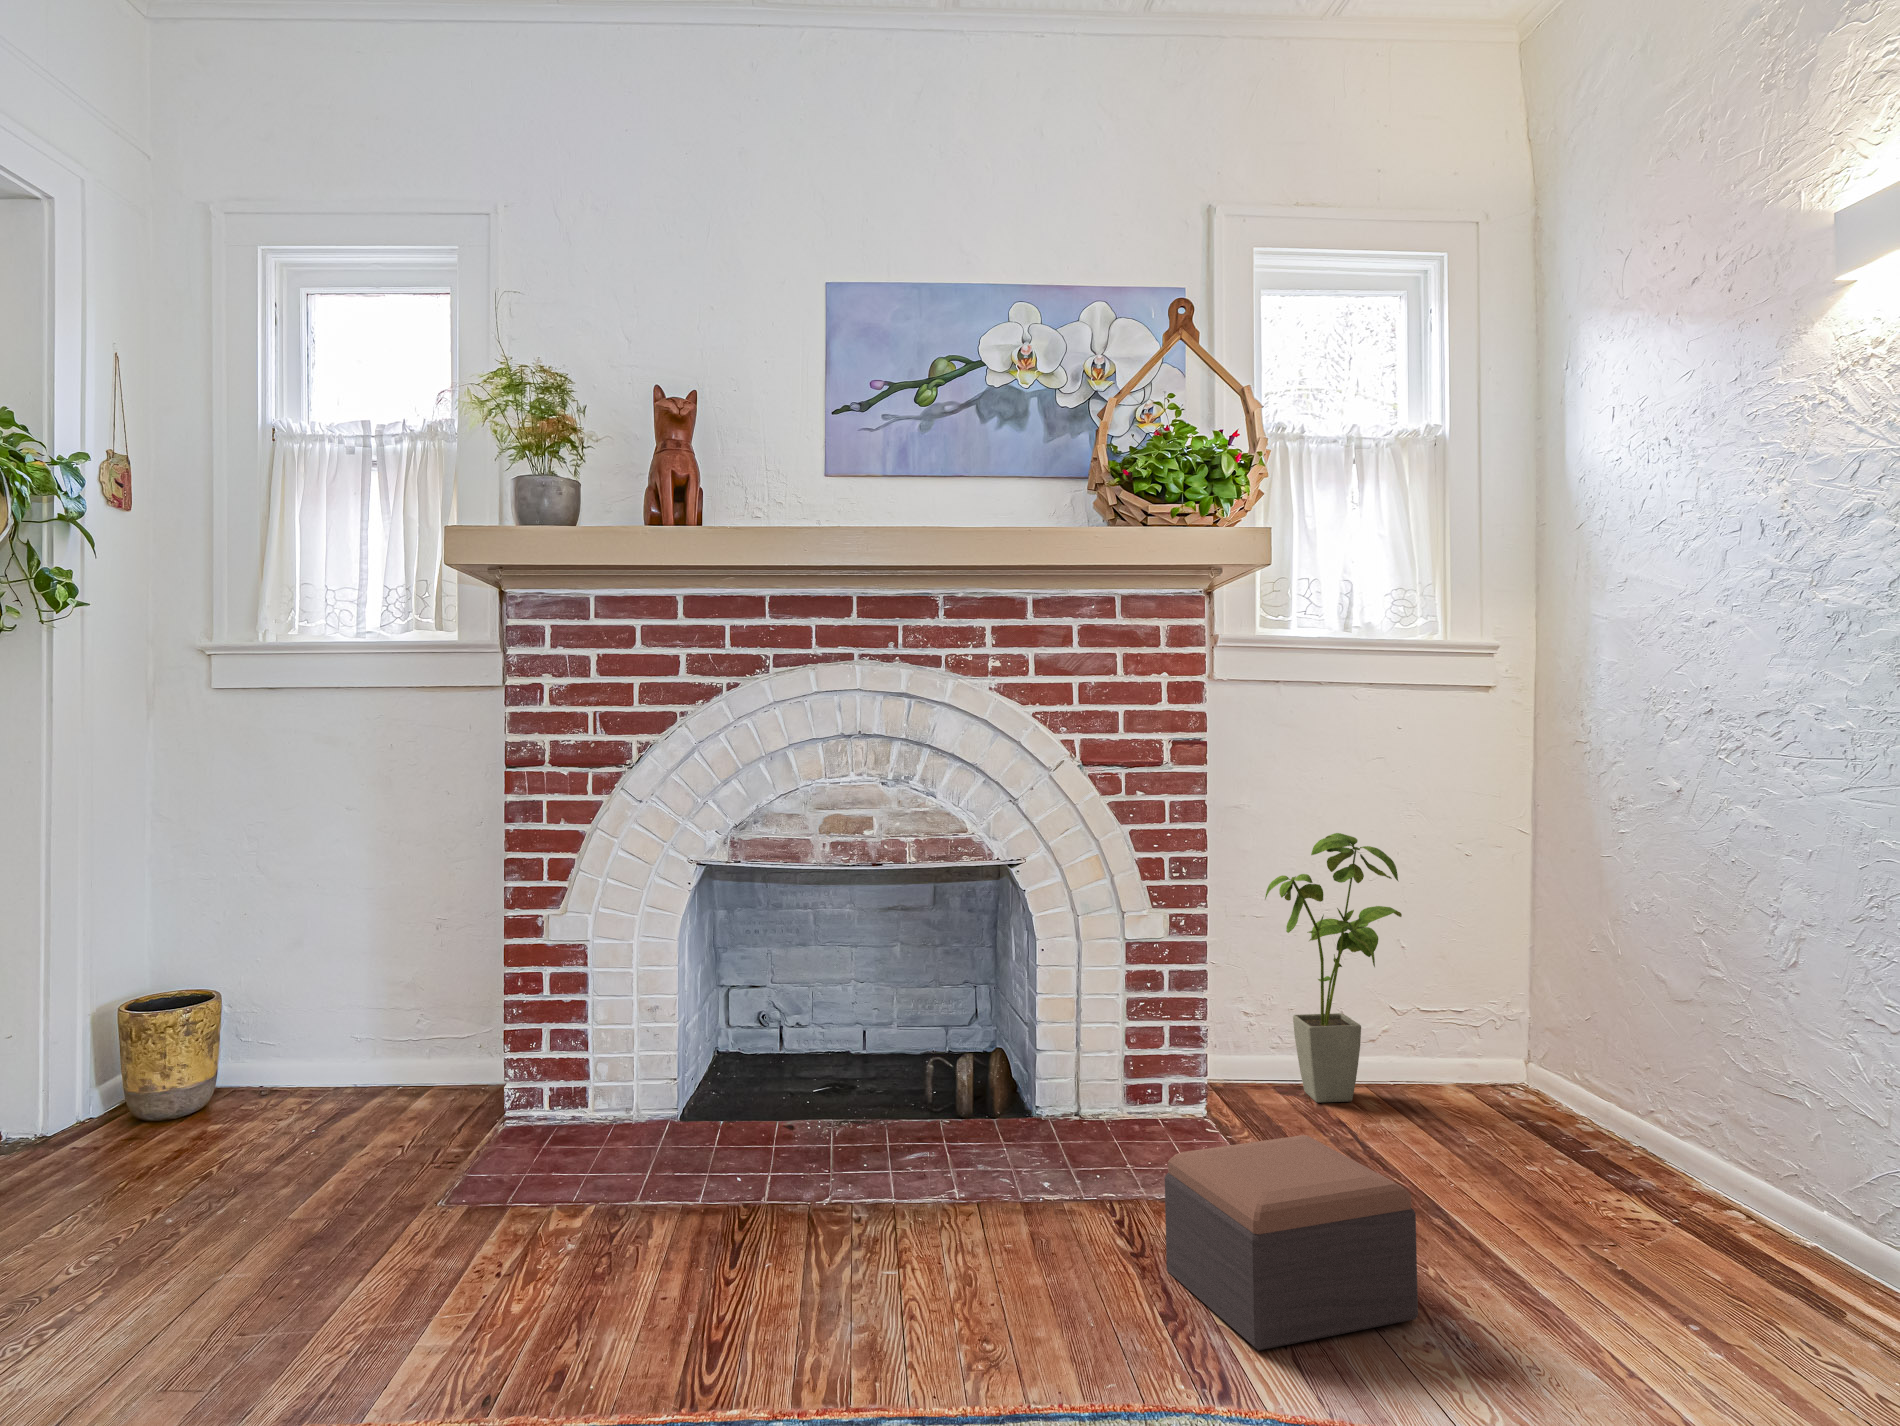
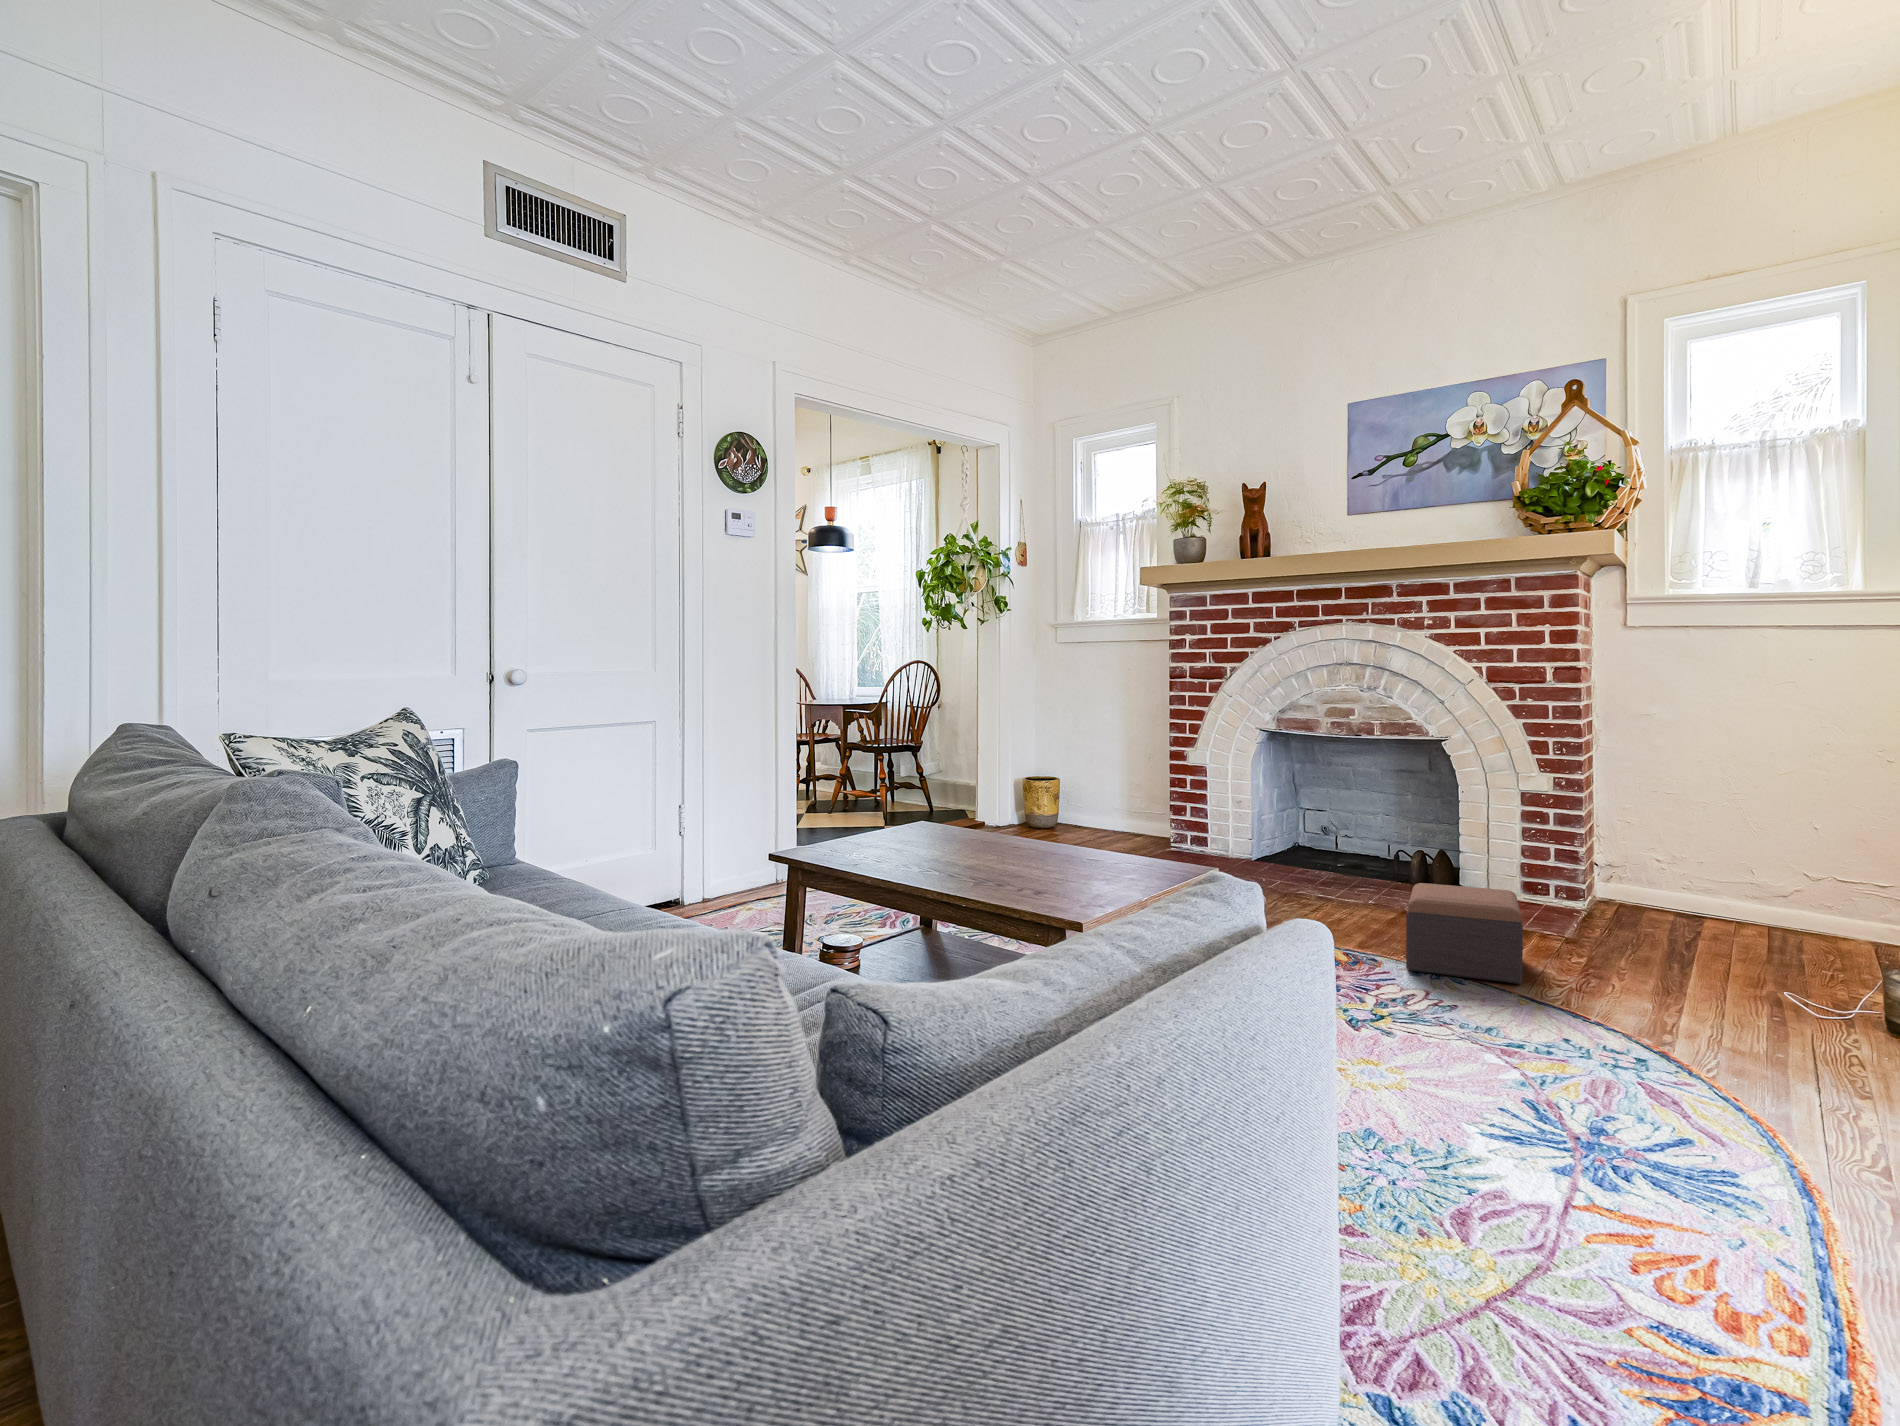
house plant: present [1265,833,1402,1103] -> none [1646,734,1777,926]

